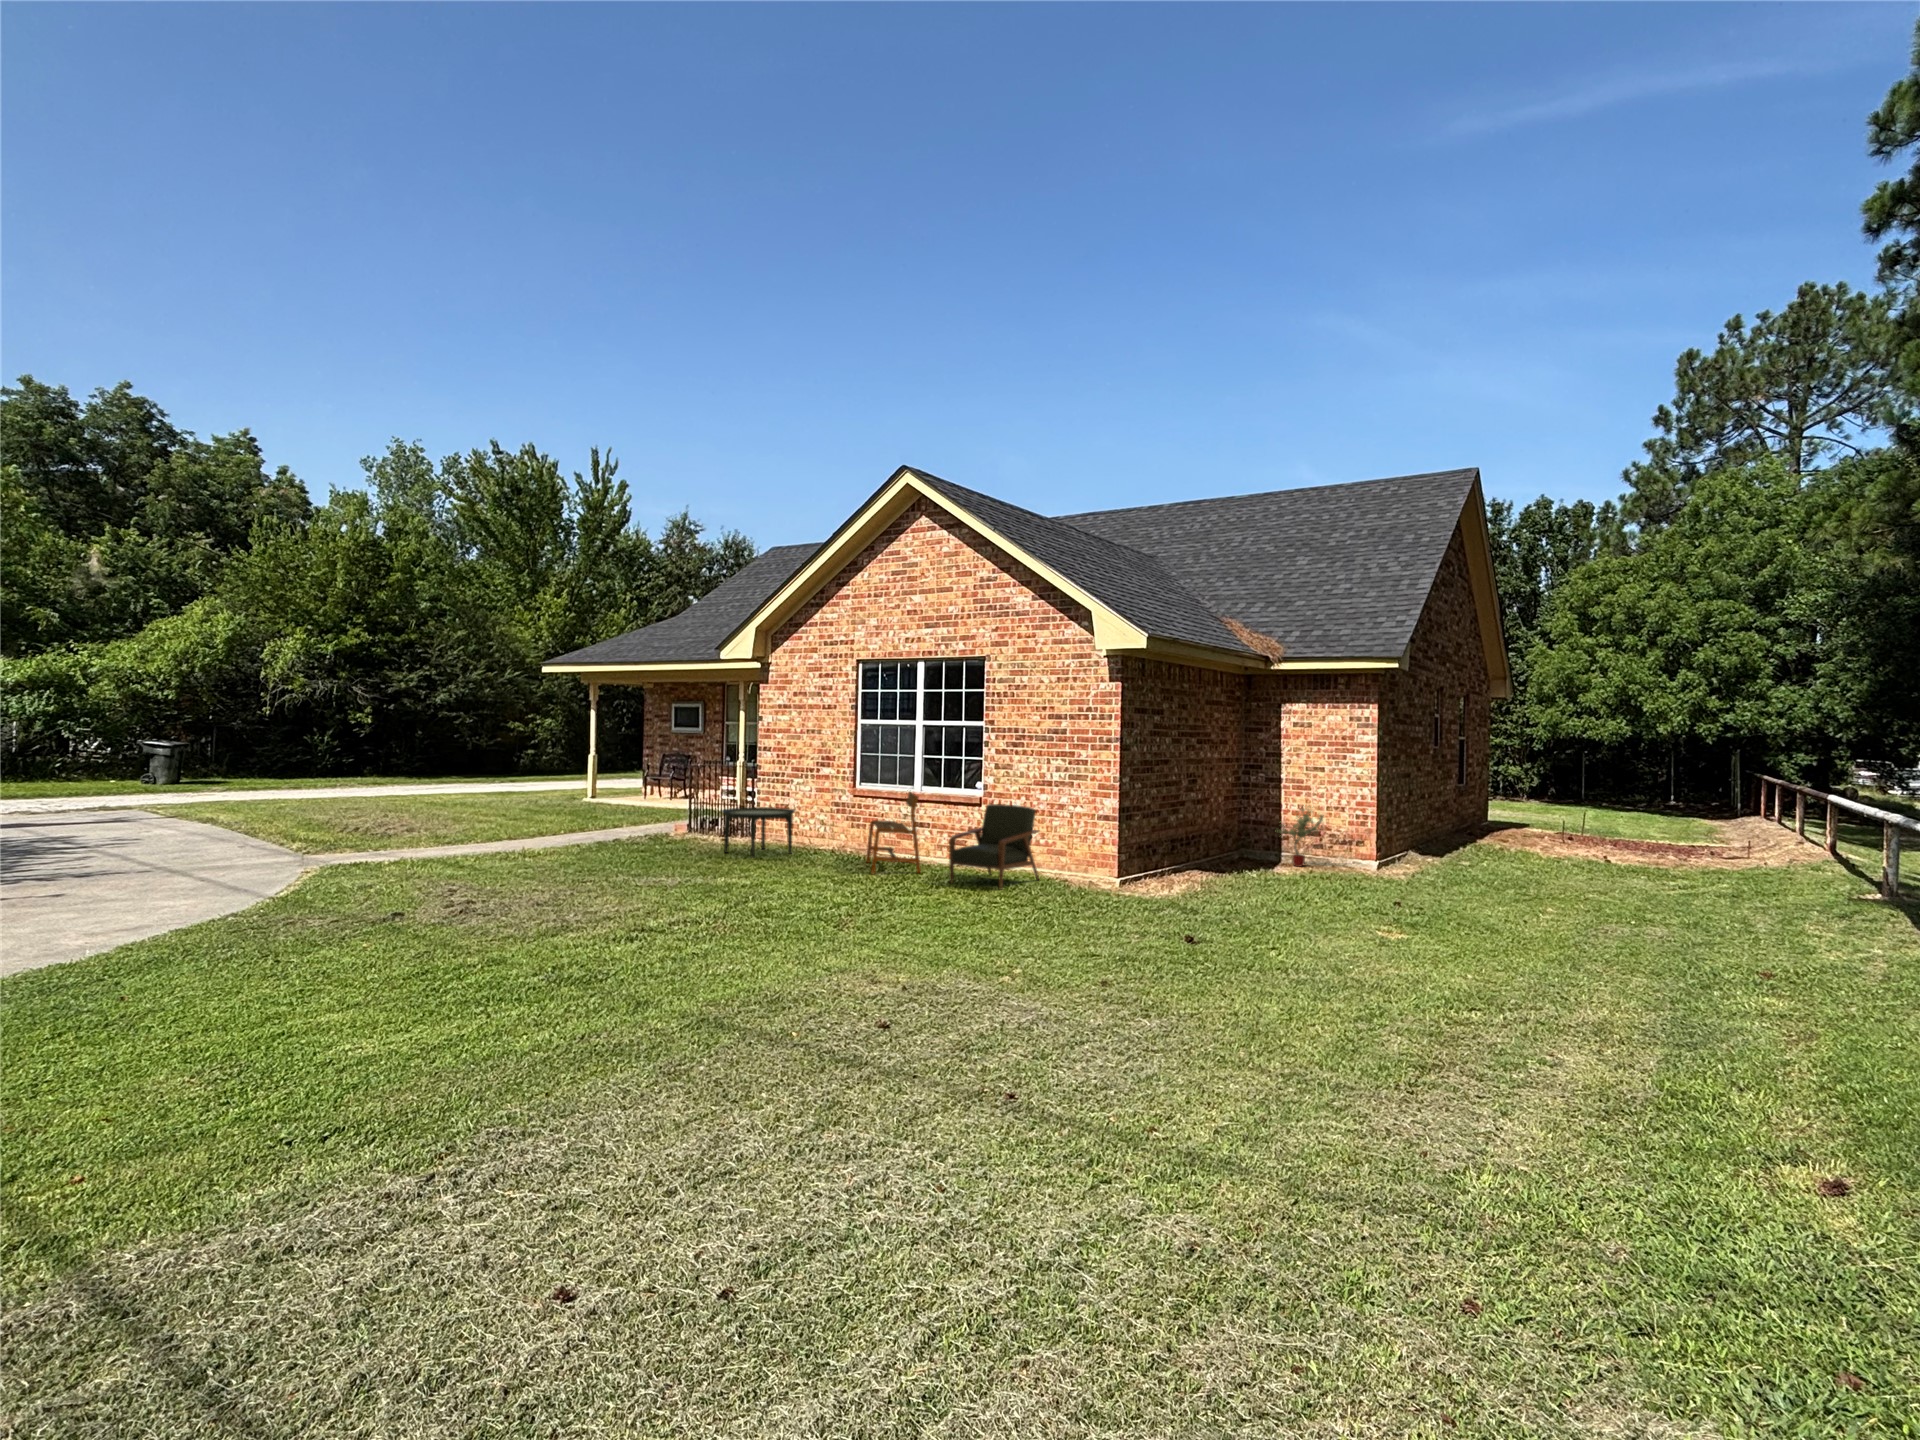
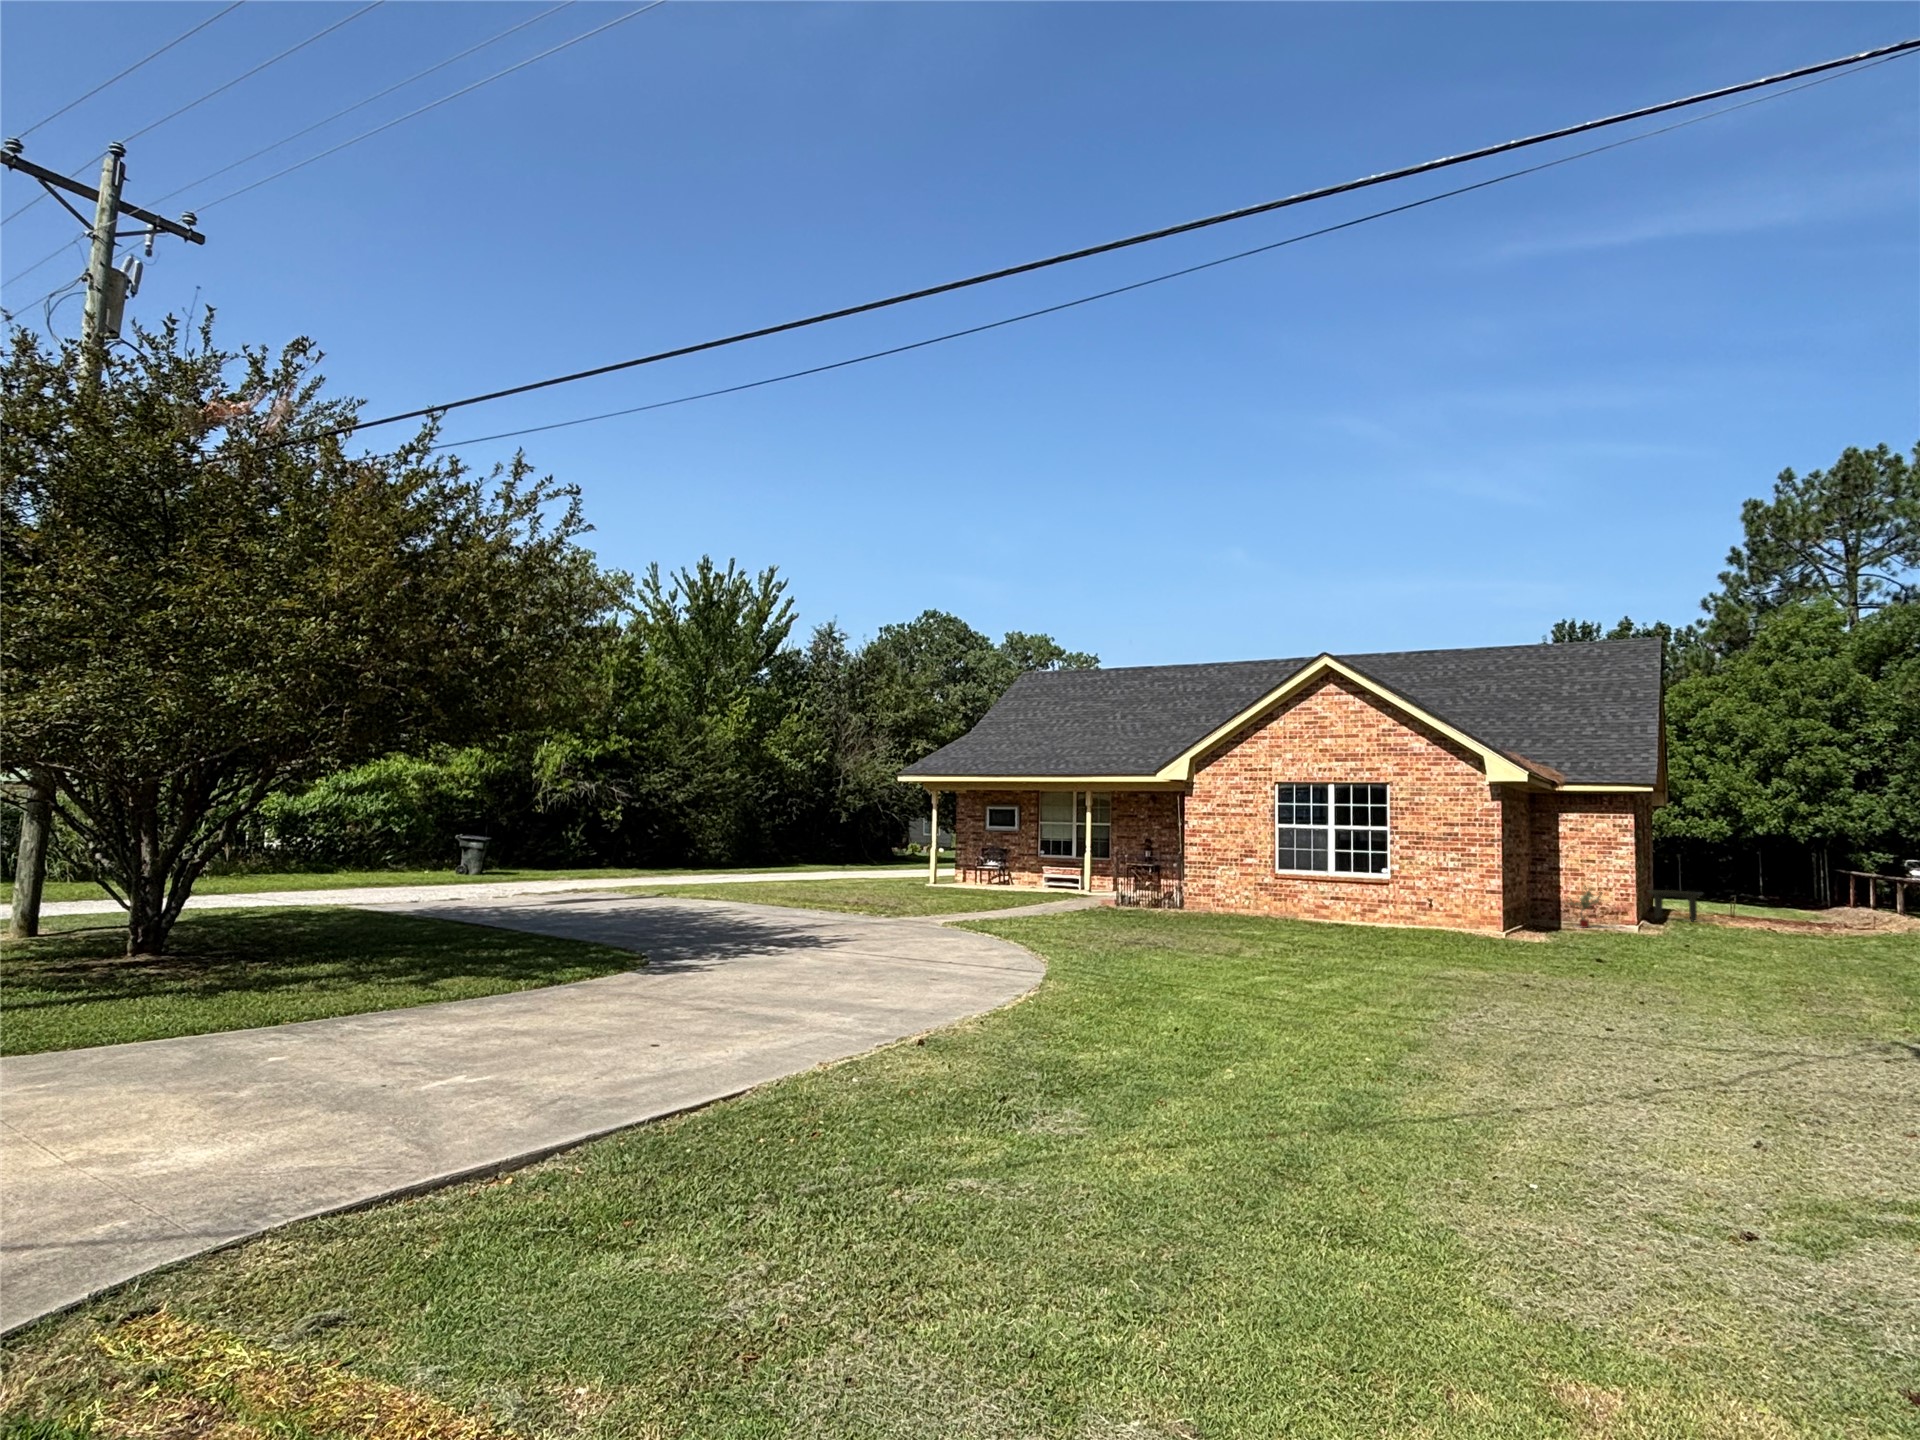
bench: present [866,792,921,874] -> none [1294,873,1353,930]
chair: present [949,804,1039,889] -> none [1388,883,1441,938]
round table: present [722,807,795,858] -> present [1648,890,1702,922]

